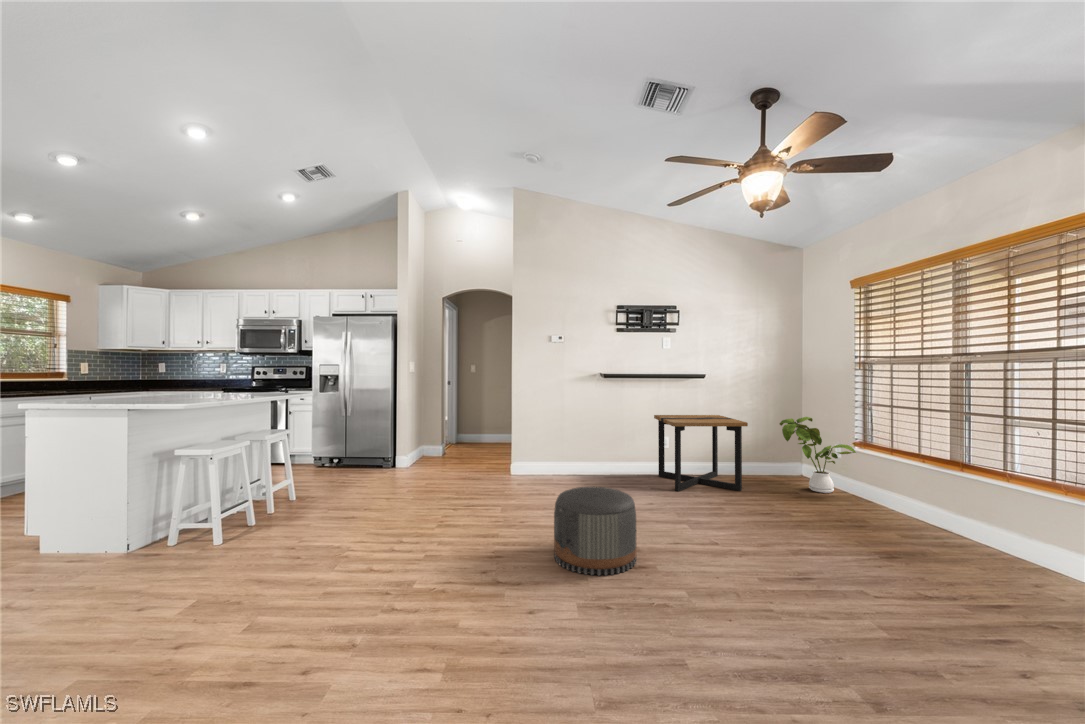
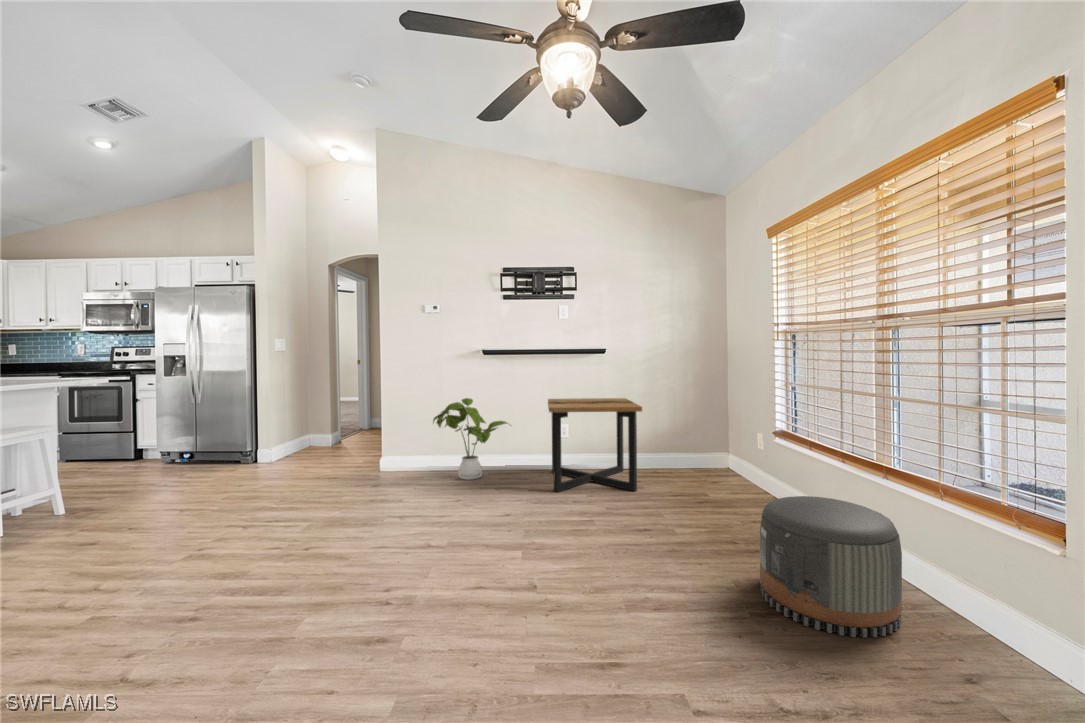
house plant: present [780,417,856,493] -> present [433,398,508,480]
pouf: present [554,486,636,576] -> present [760,496,902,638]

